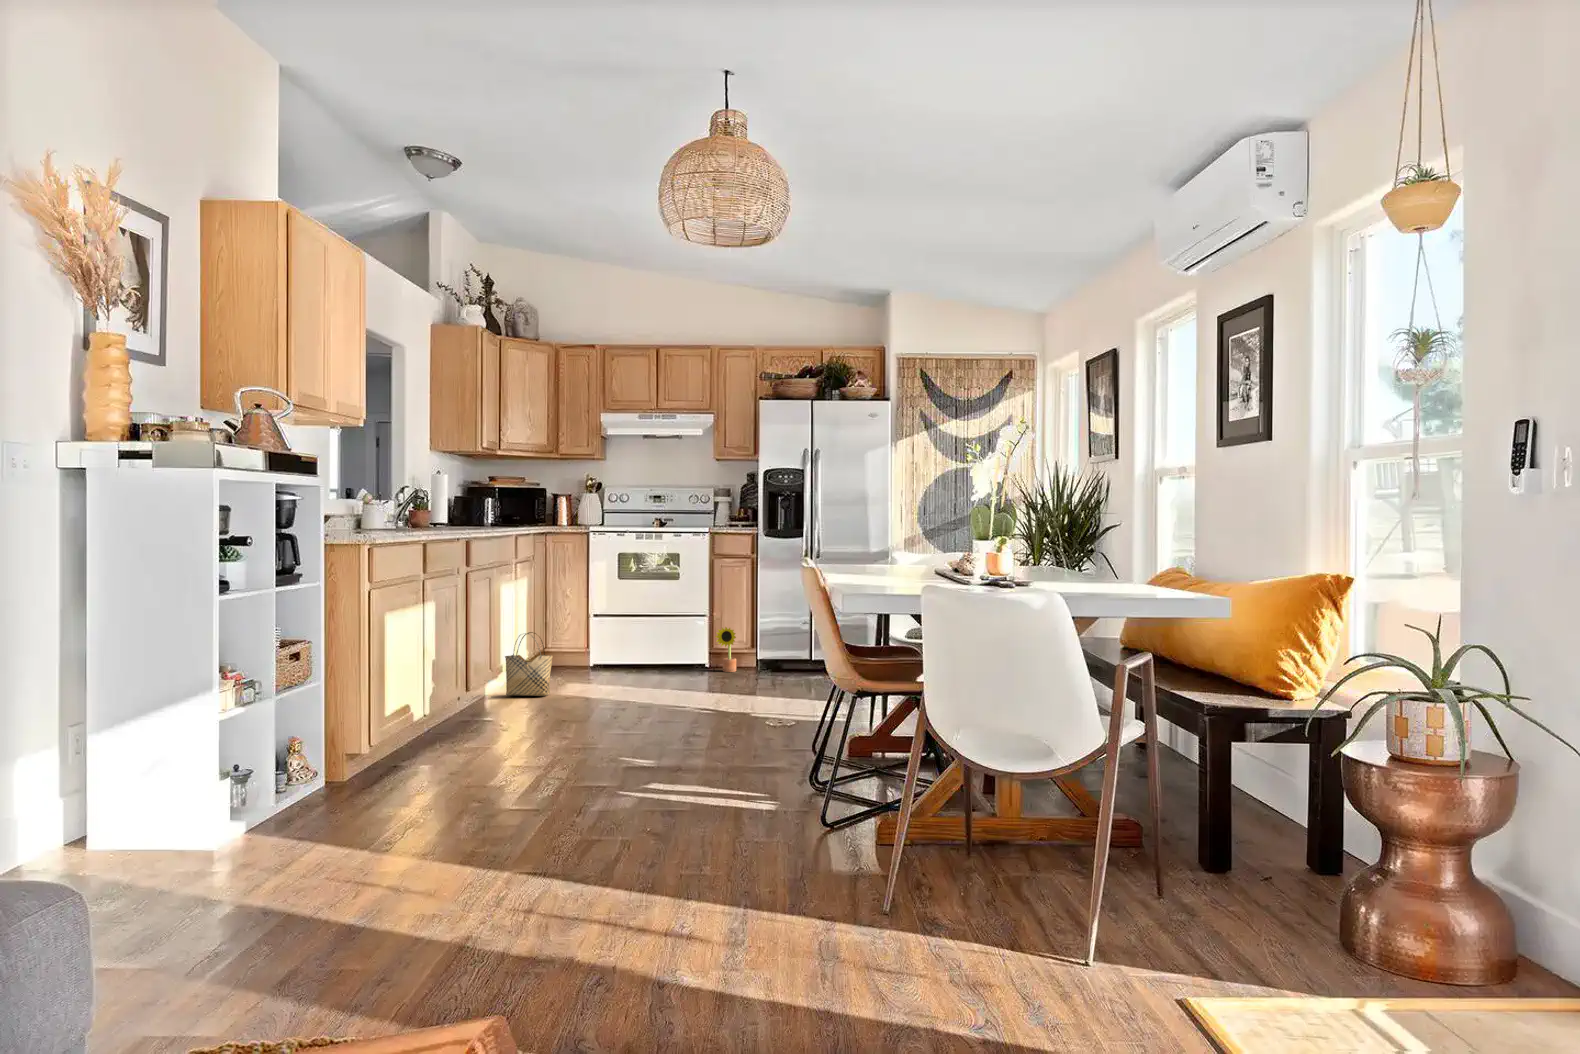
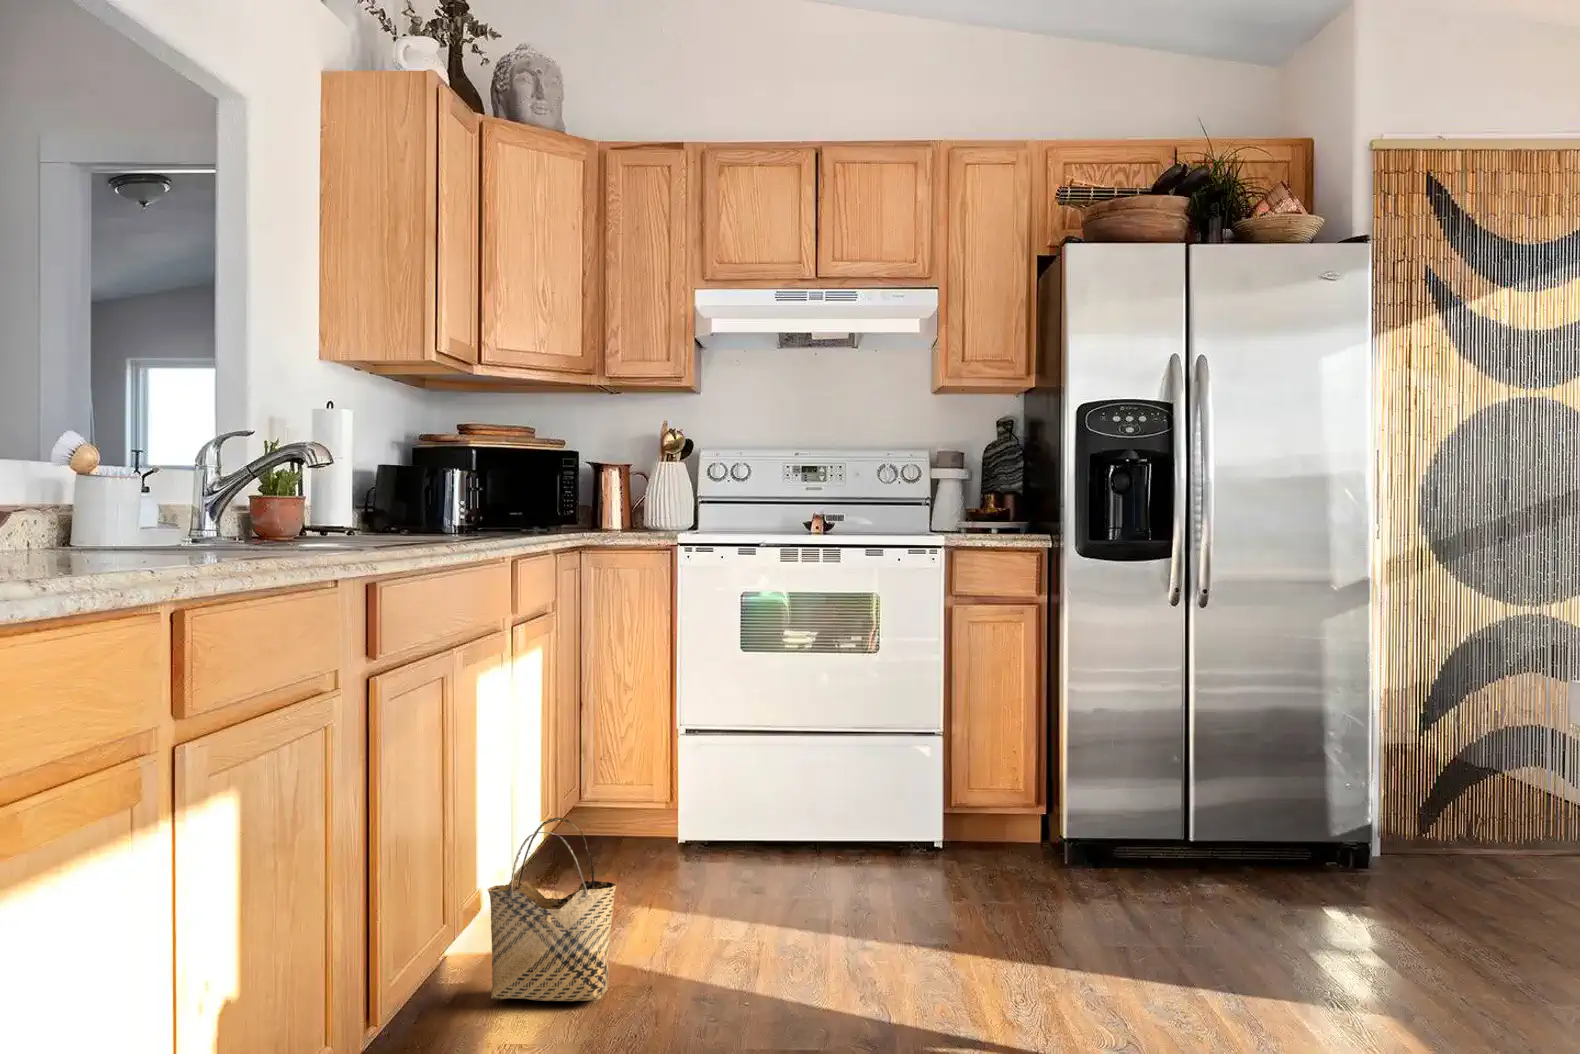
decorative plant: present [715,627,736,672] -> none [971,765,1025,870]

